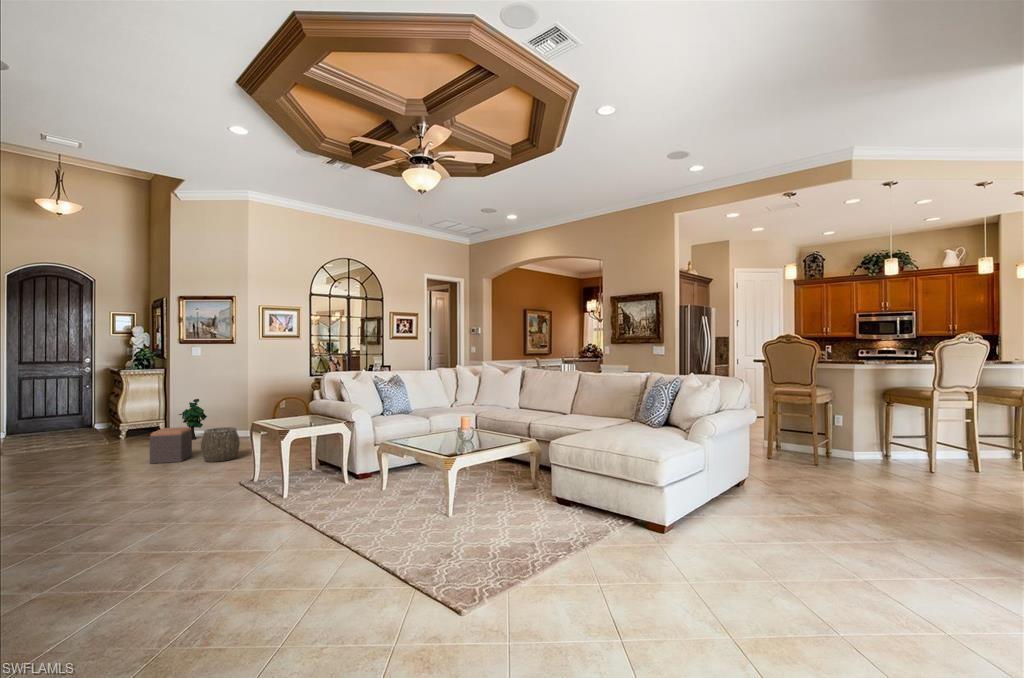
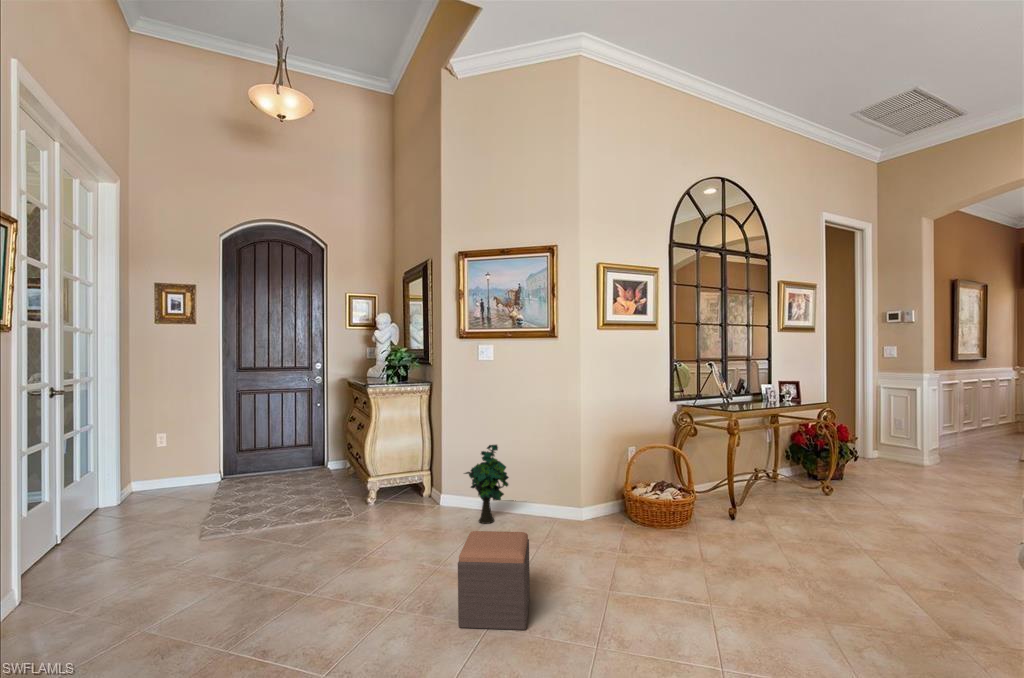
woven basket: present [201,427,240,462] -> none [566,543,656,649]

